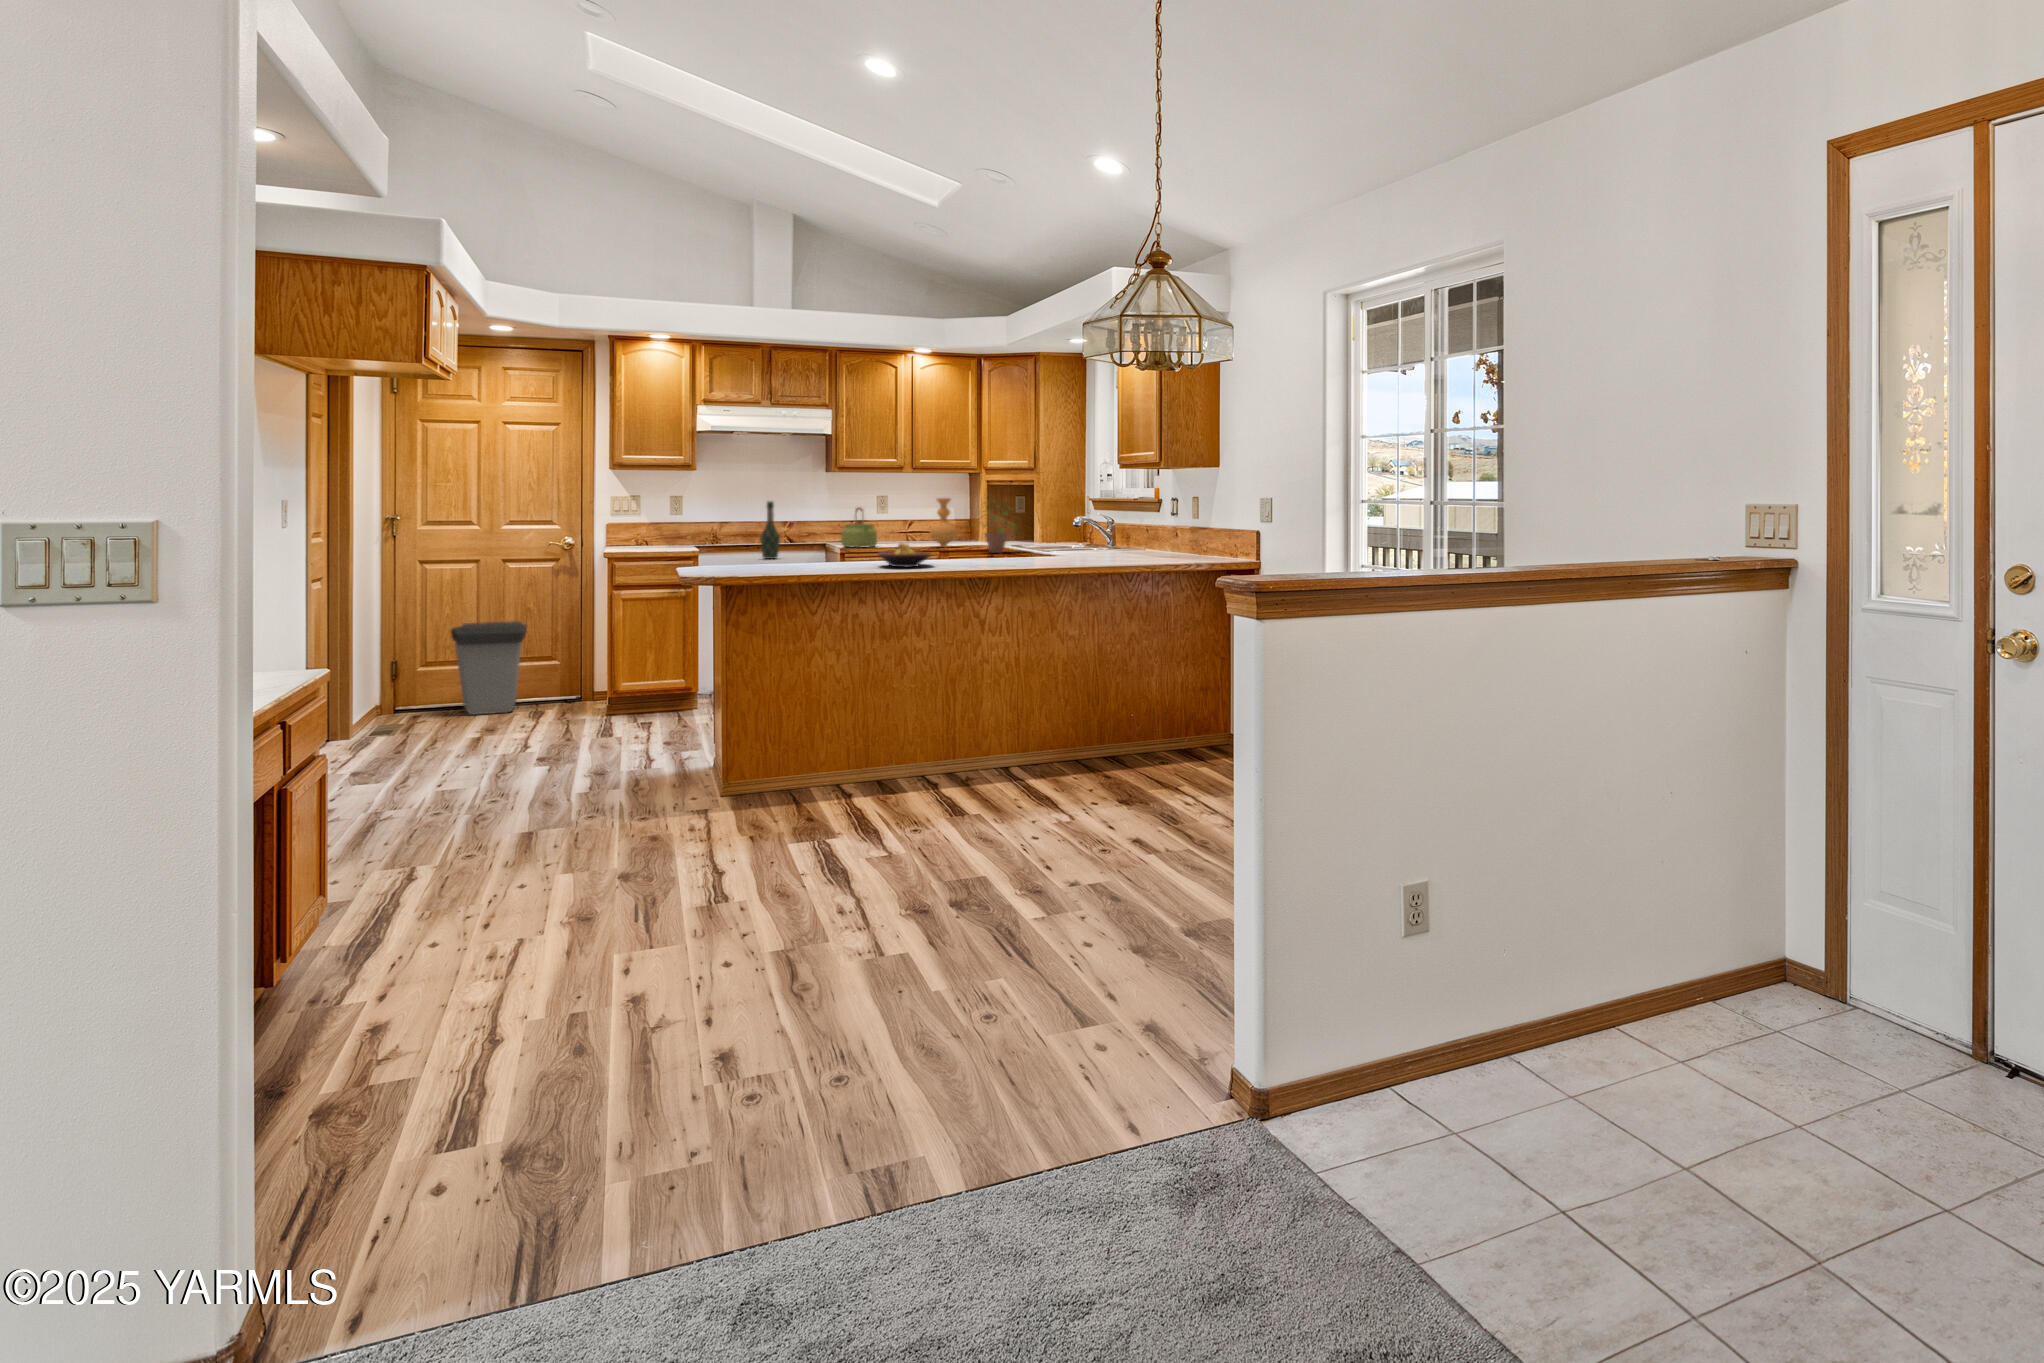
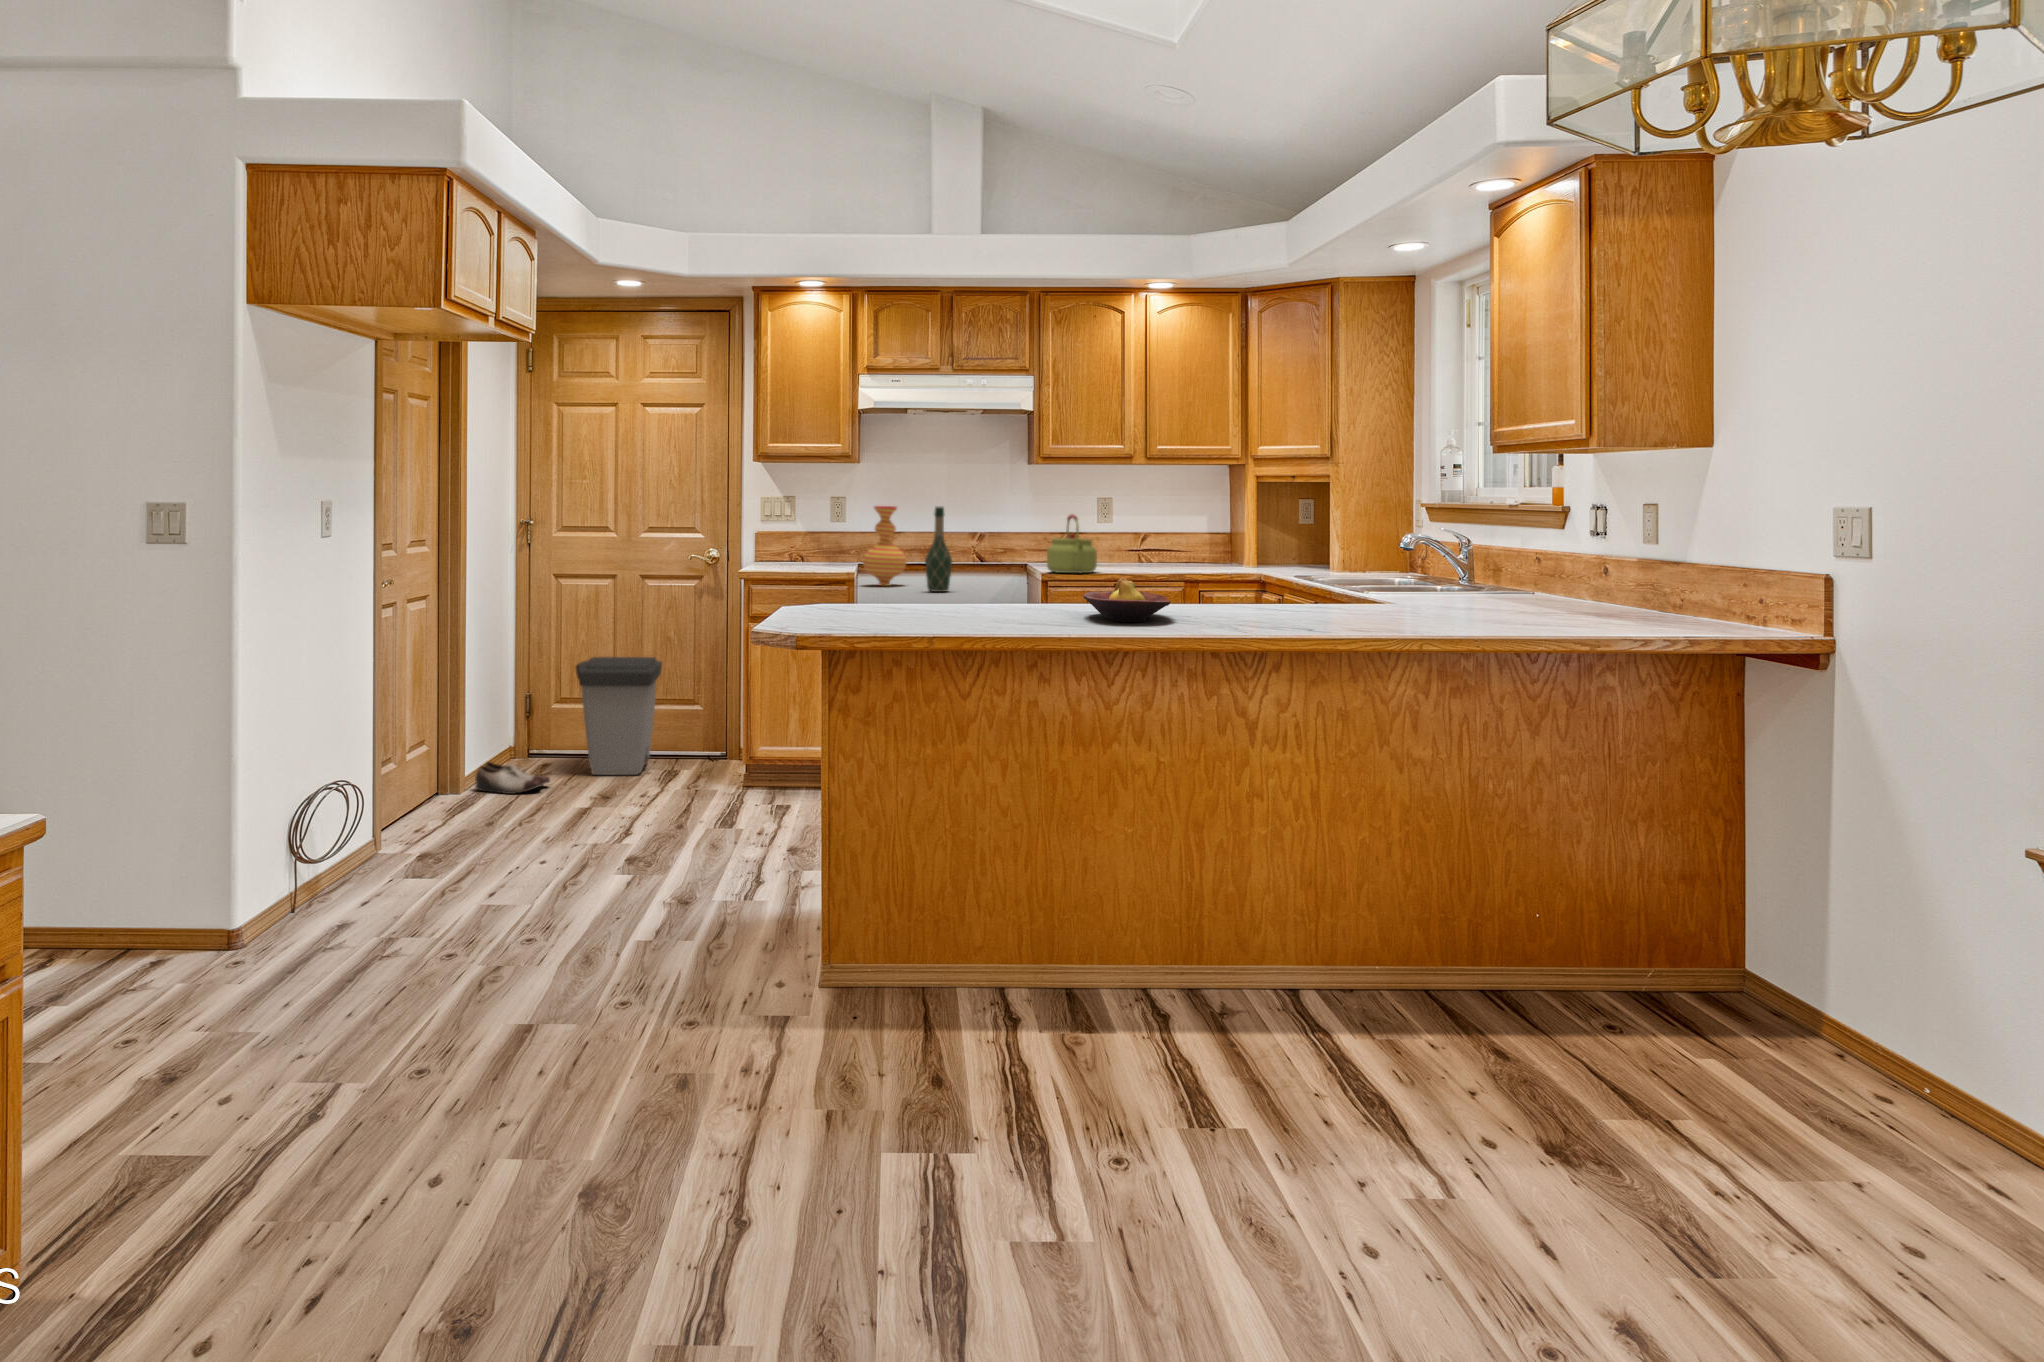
potted plant: present [966,495,1017,553] -> none [1226,498,1330,592]
vase: present [930,498,957,548] -> present [863,506,906,586]
shoe: none [366,709,436,731] -> present [475,762,550,794]

